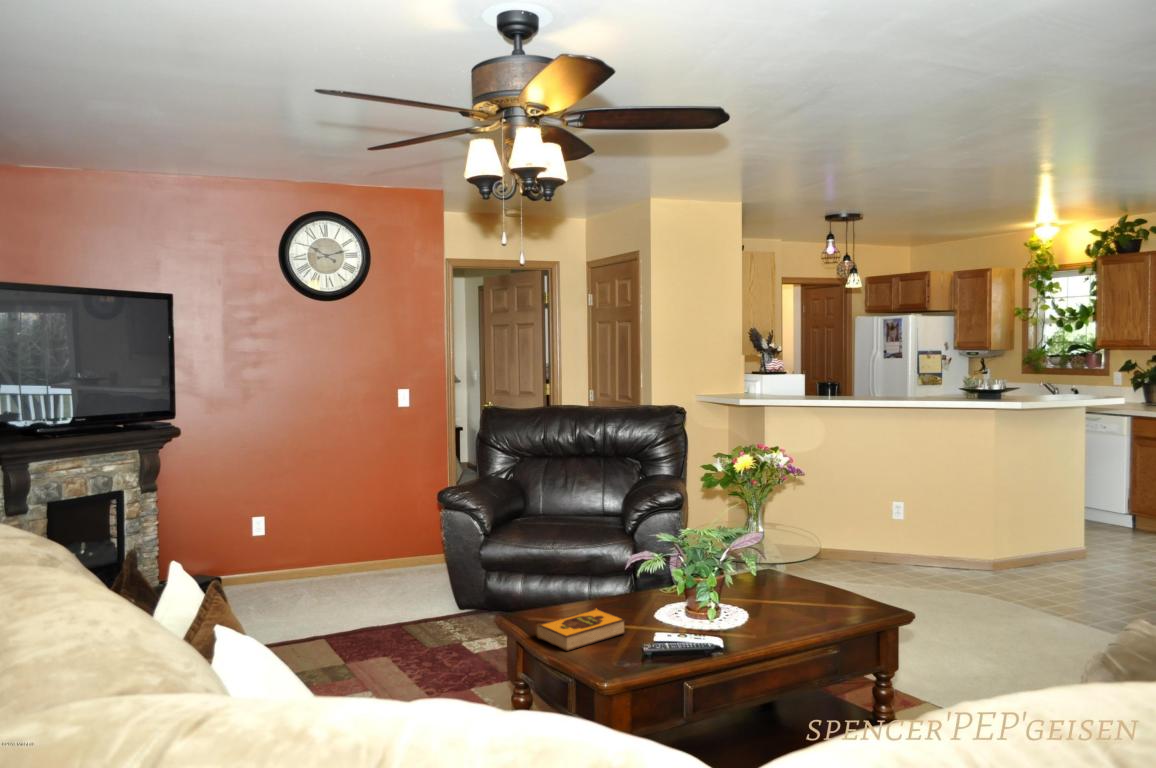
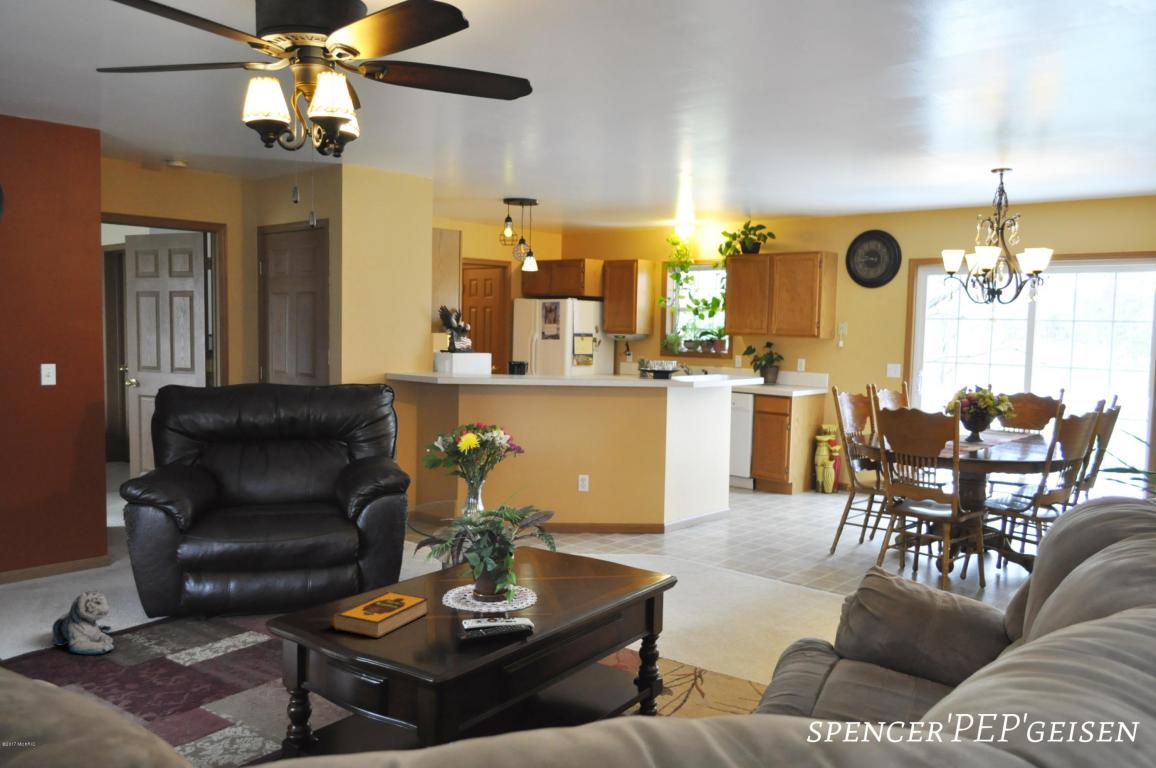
plush toy: none [393,581,436,634] -> present [52,591,114,655]

